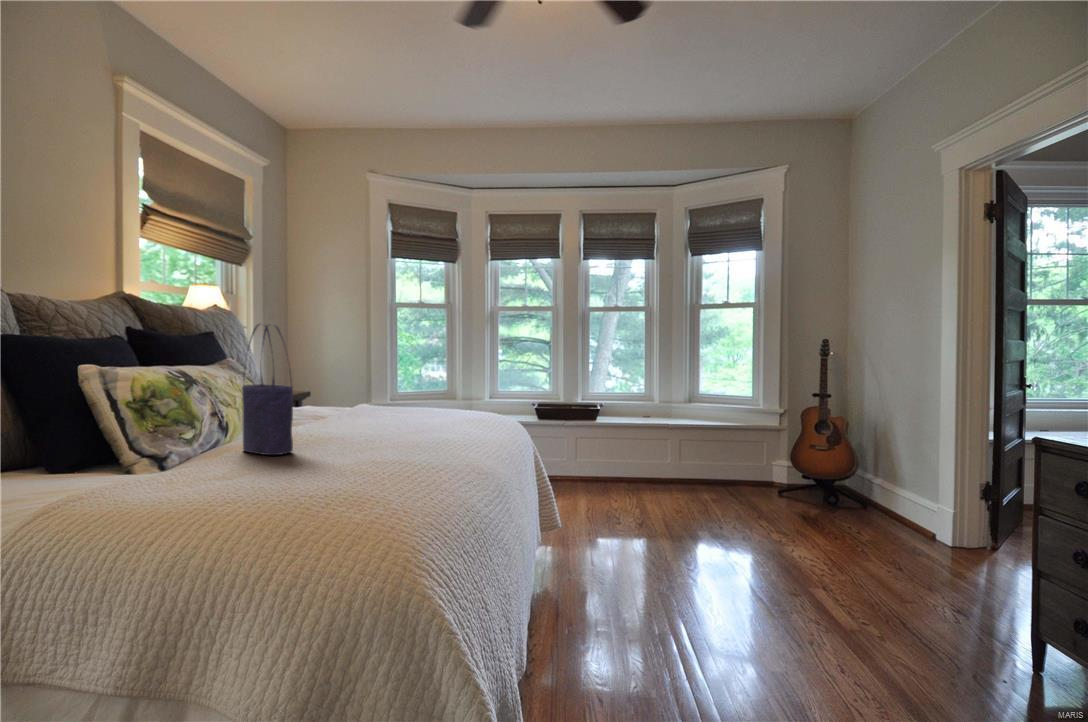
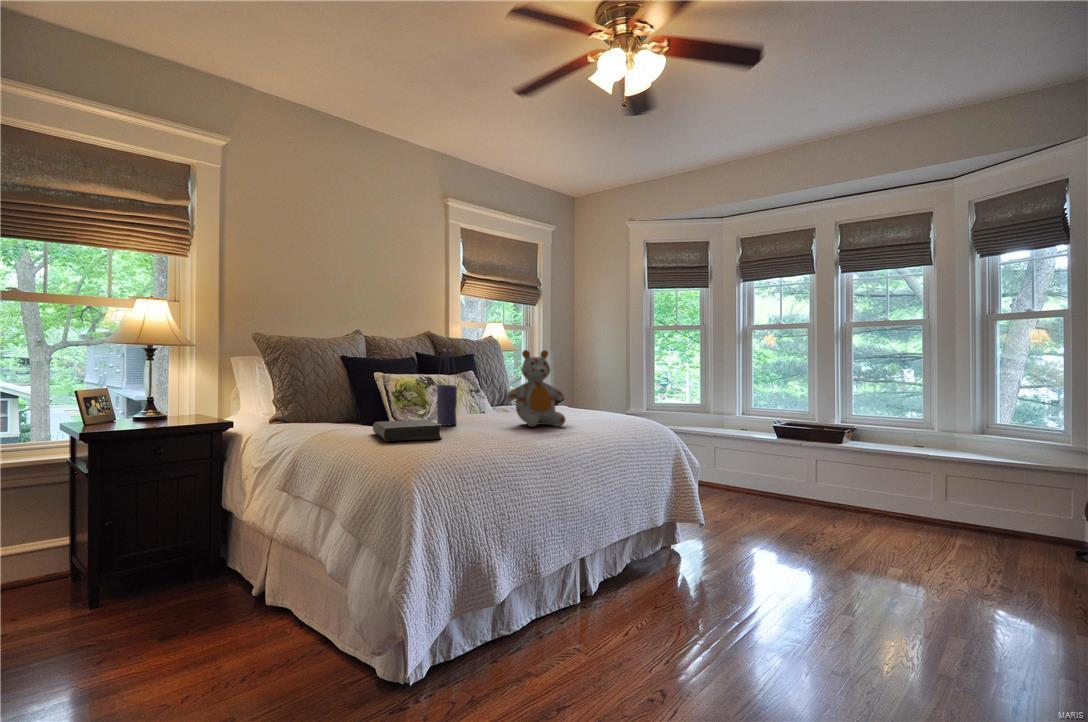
stuffed bear: none [369,327,462,442] -> present [506,350,566,427]
book: none [170,451,355,510] -> present [373,419,442,442]

